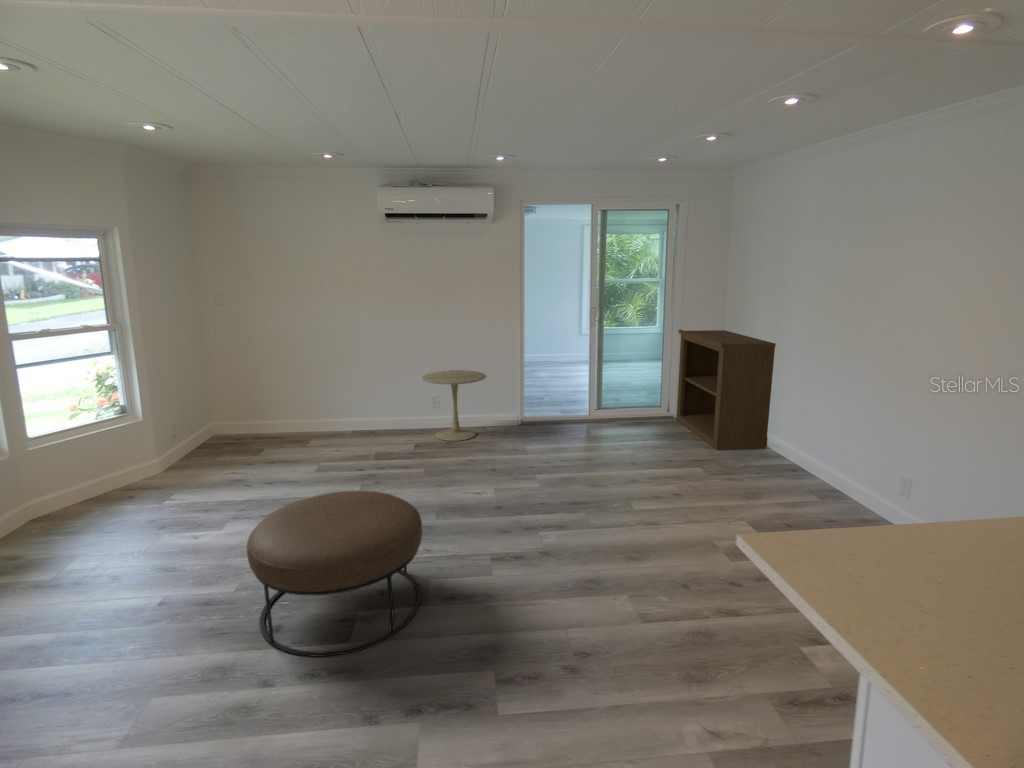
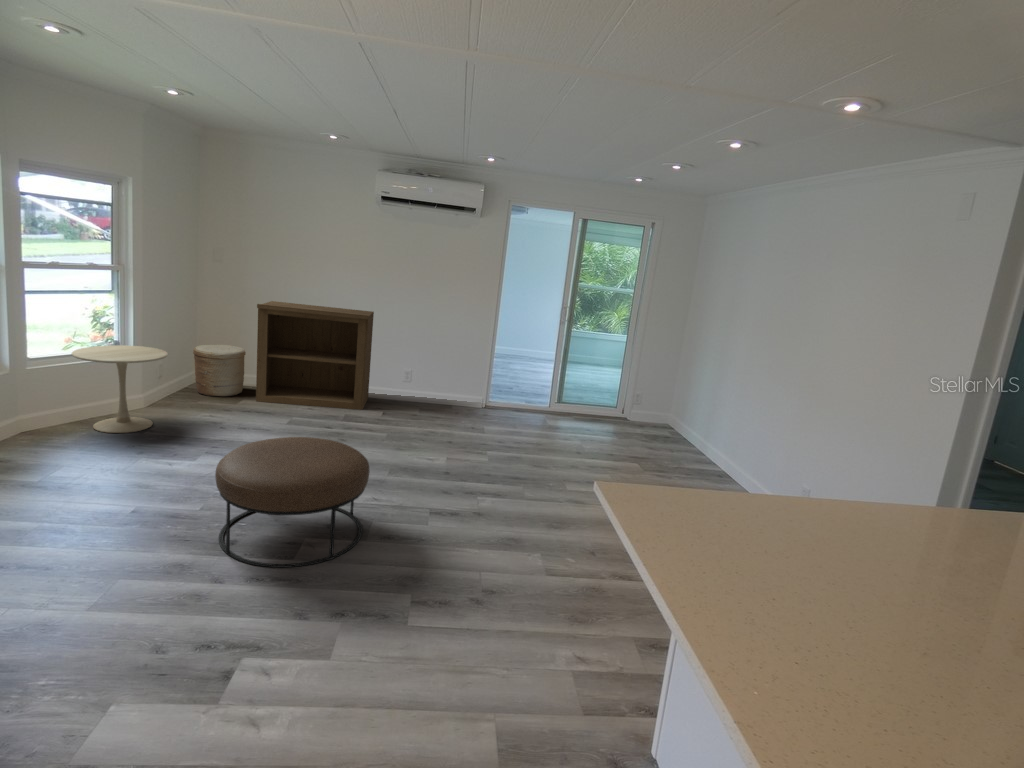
bookshelf: present [677,330,776,450] -> present [256,301,374,410]
side table: present [422,370,486,441] -> present [72,345,168,433]
woven basket: none [207,392,264,449] -> present [193,345,246,396]

